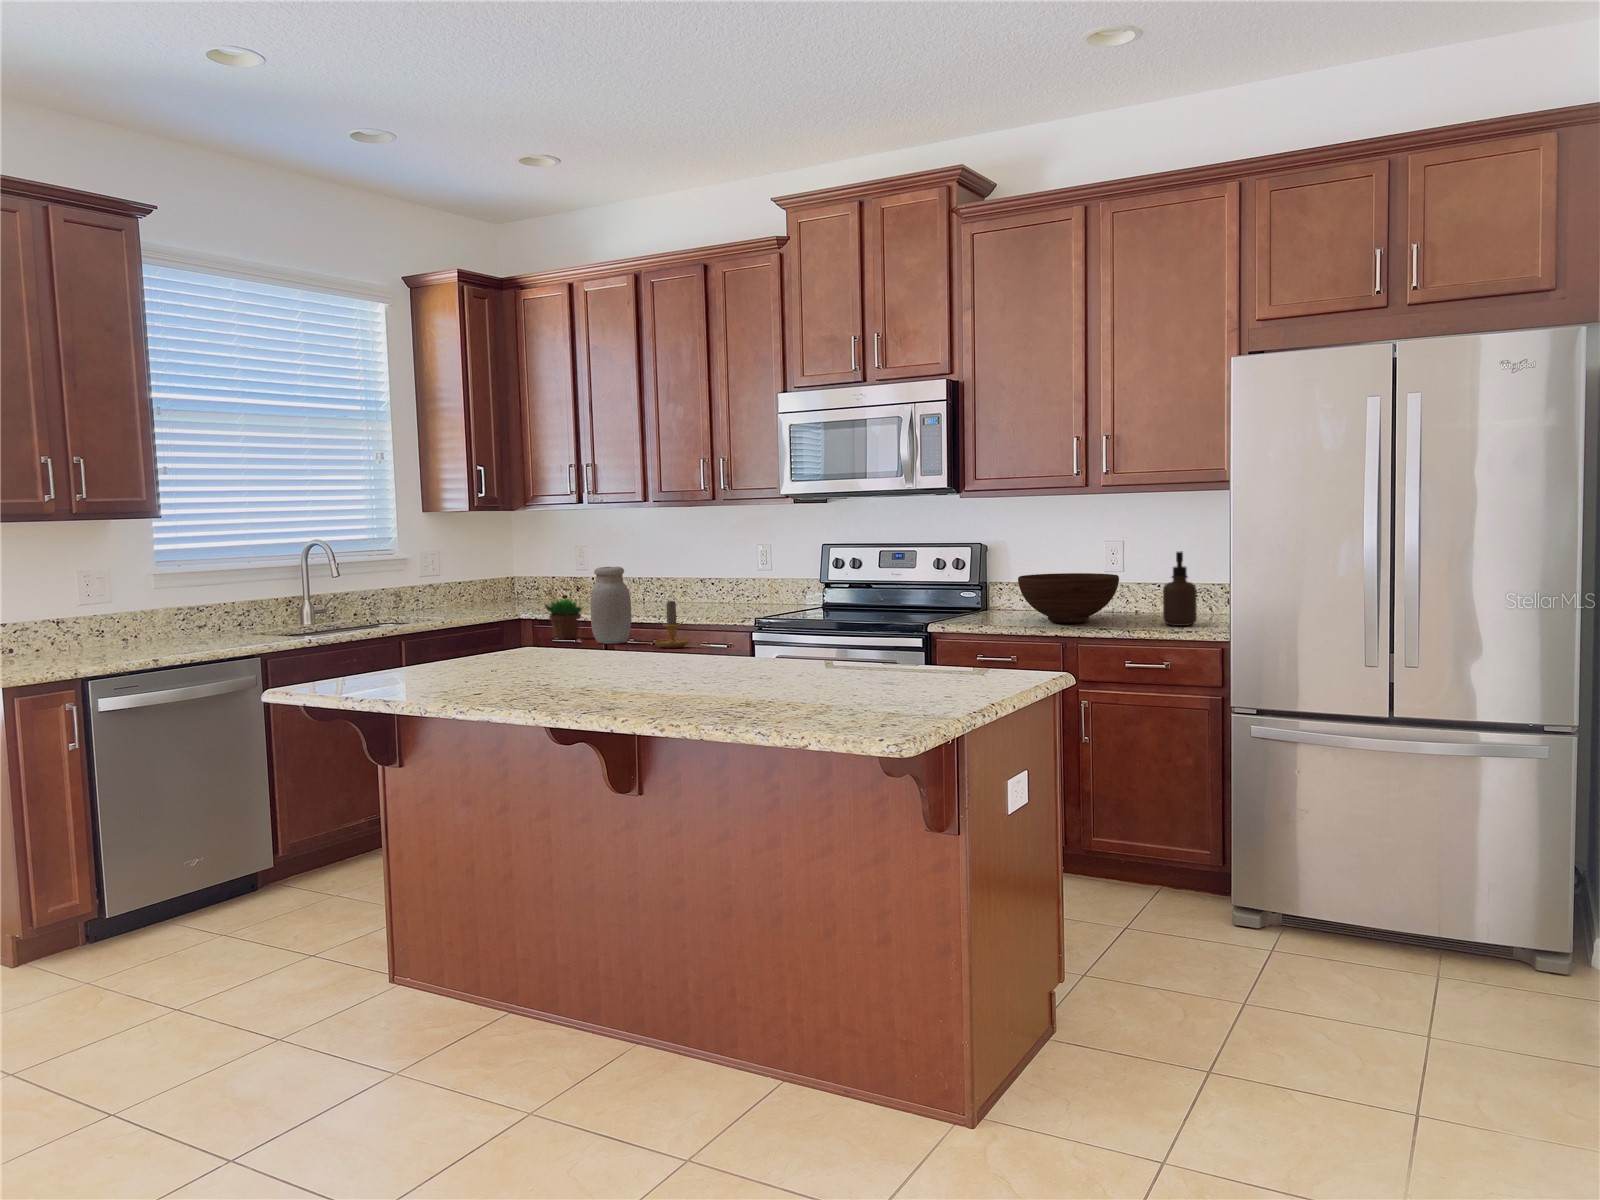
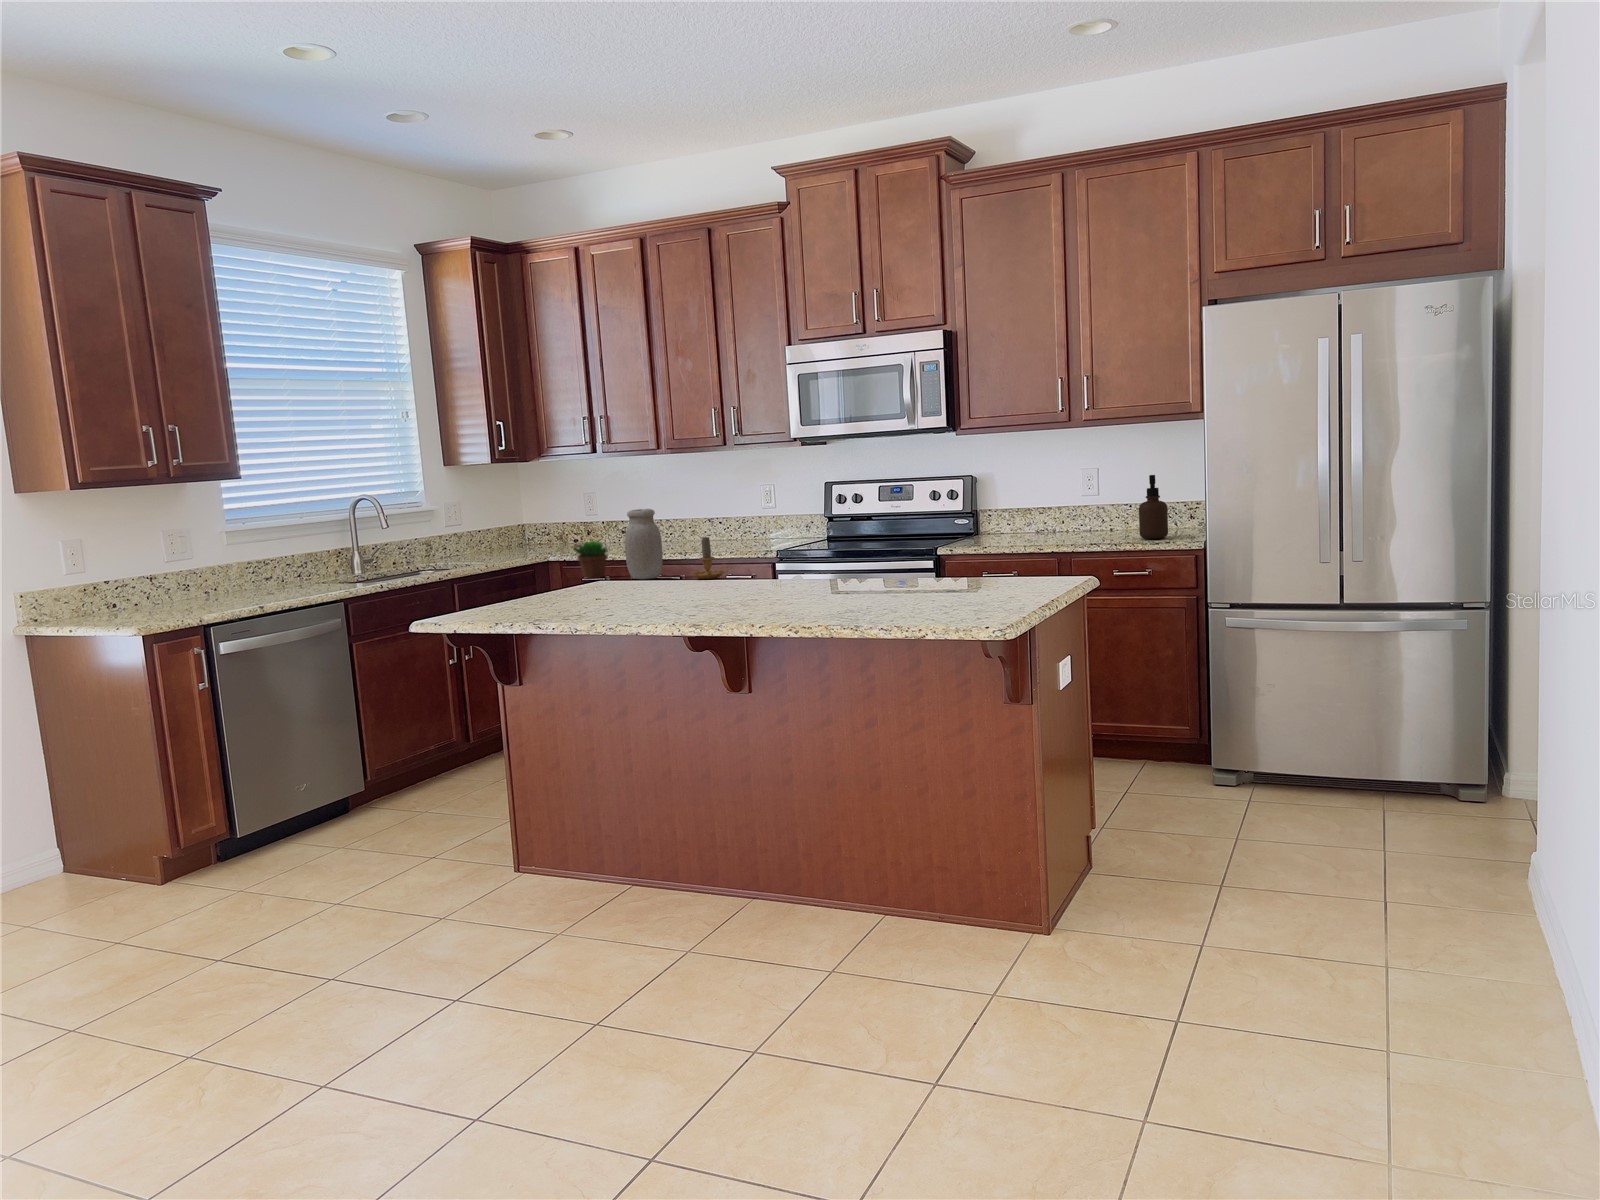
fruit bowl: present [1018,573,1119,623] -> none [1012,497,1100,541]

